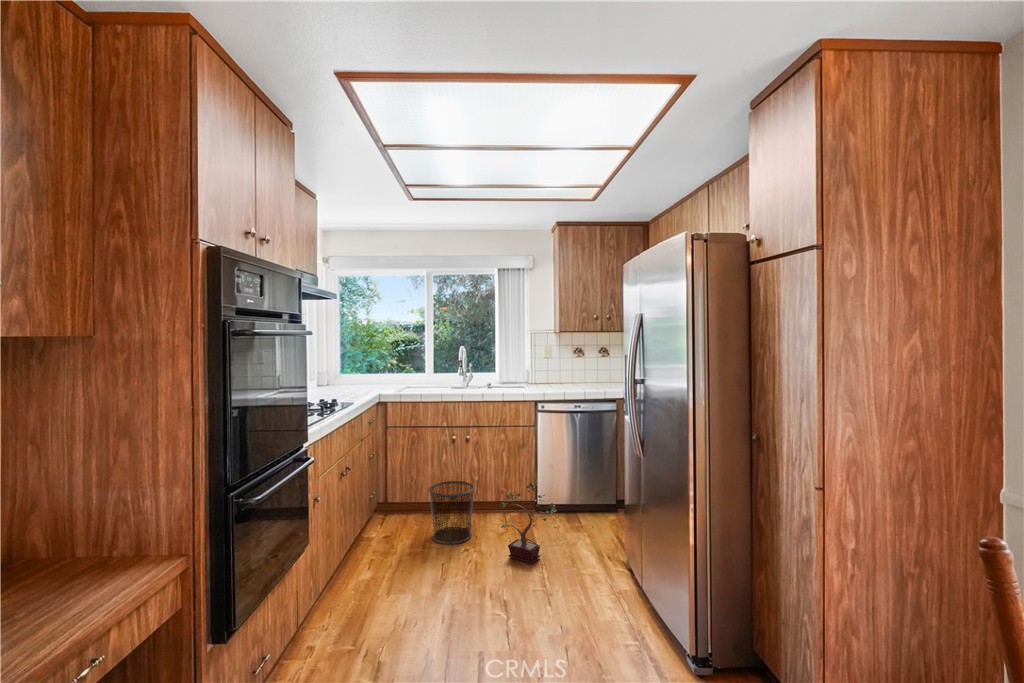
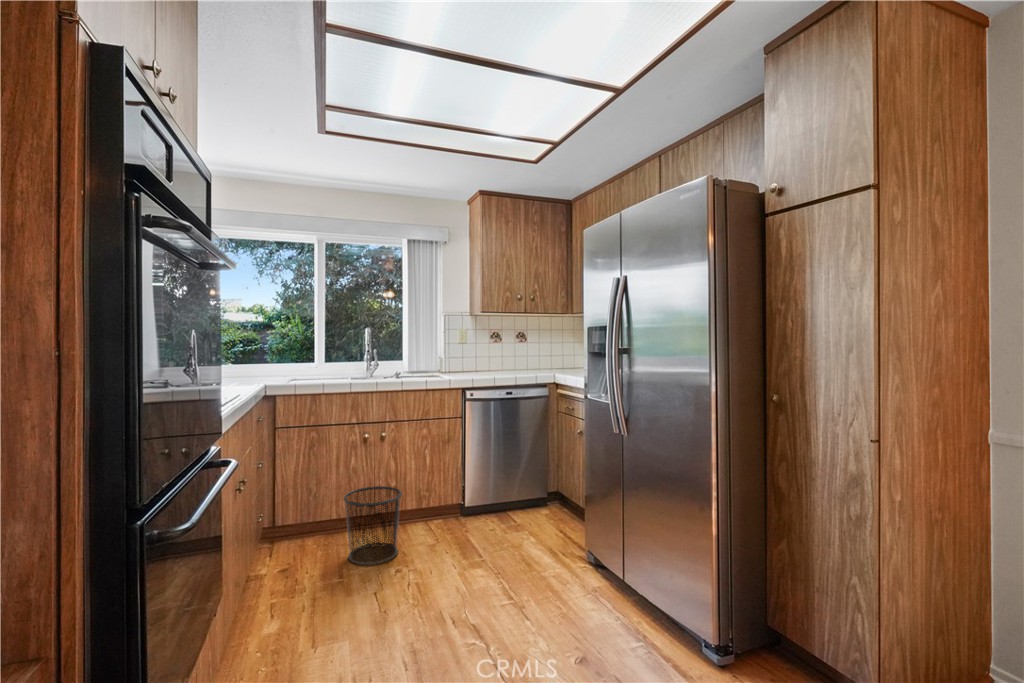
potted plant: present [500,483,557,564] -> none [441,477,519,574]

